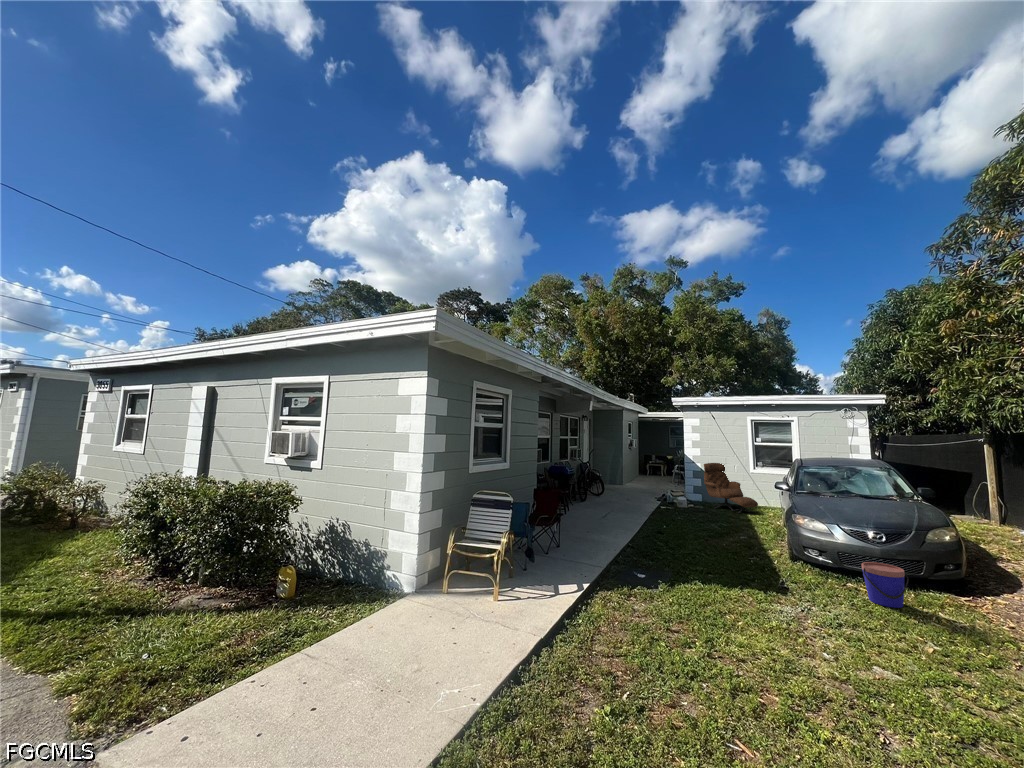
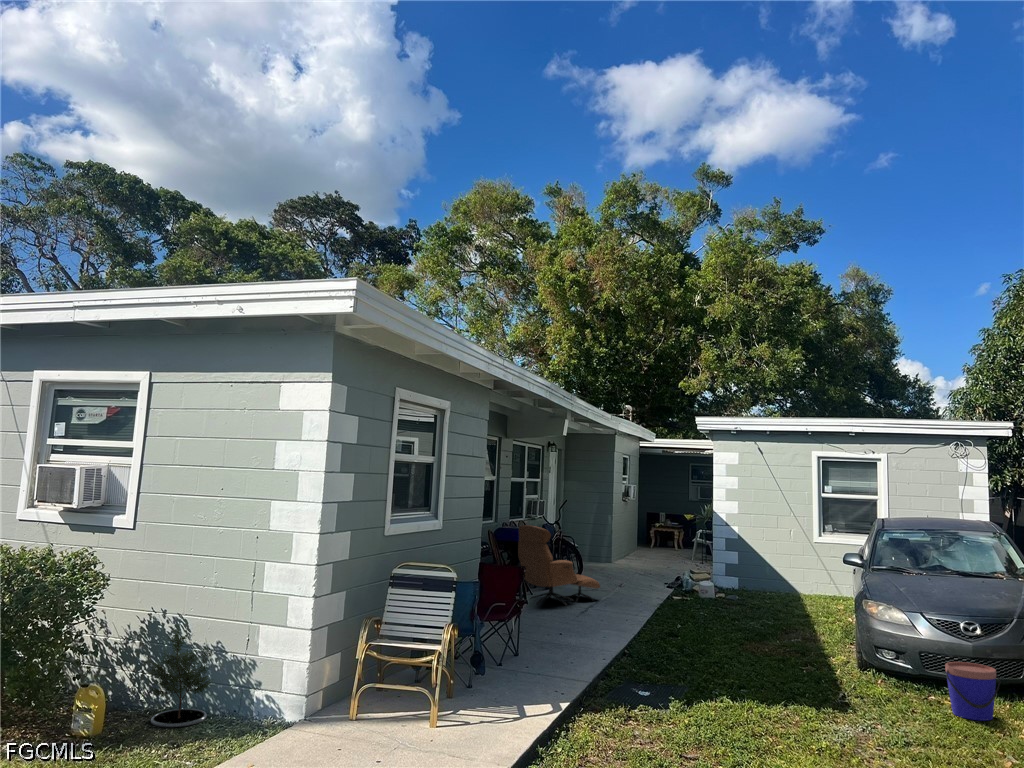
lounge chair: present [704,463,758,514] -> present [518,525,600,605]
potted tree: none [319,529,363,594] -> present [149,625,212,727]

